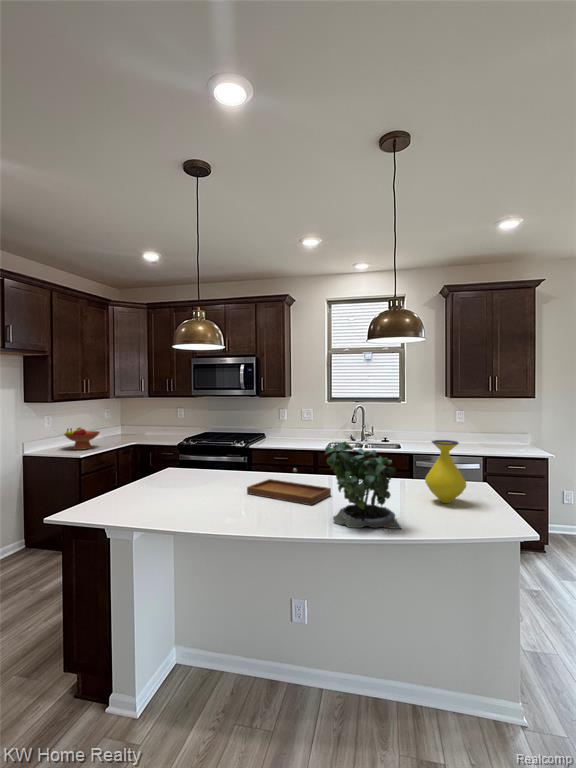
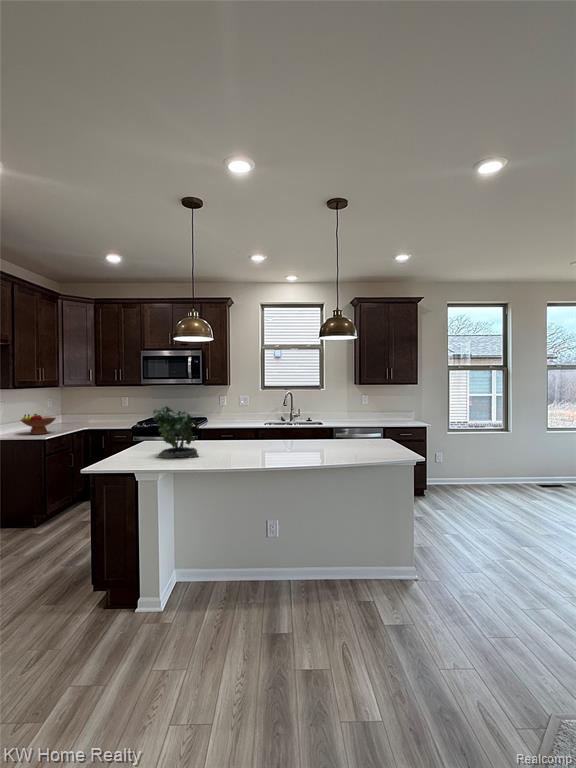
potted plant: present [325,439,401,529] -> present [153,406,198,458]
vase: present [425,440,466,503] -> none [355,407,382,448]
tray: present [247,468,331,505] -> none [230,430,291,453]

